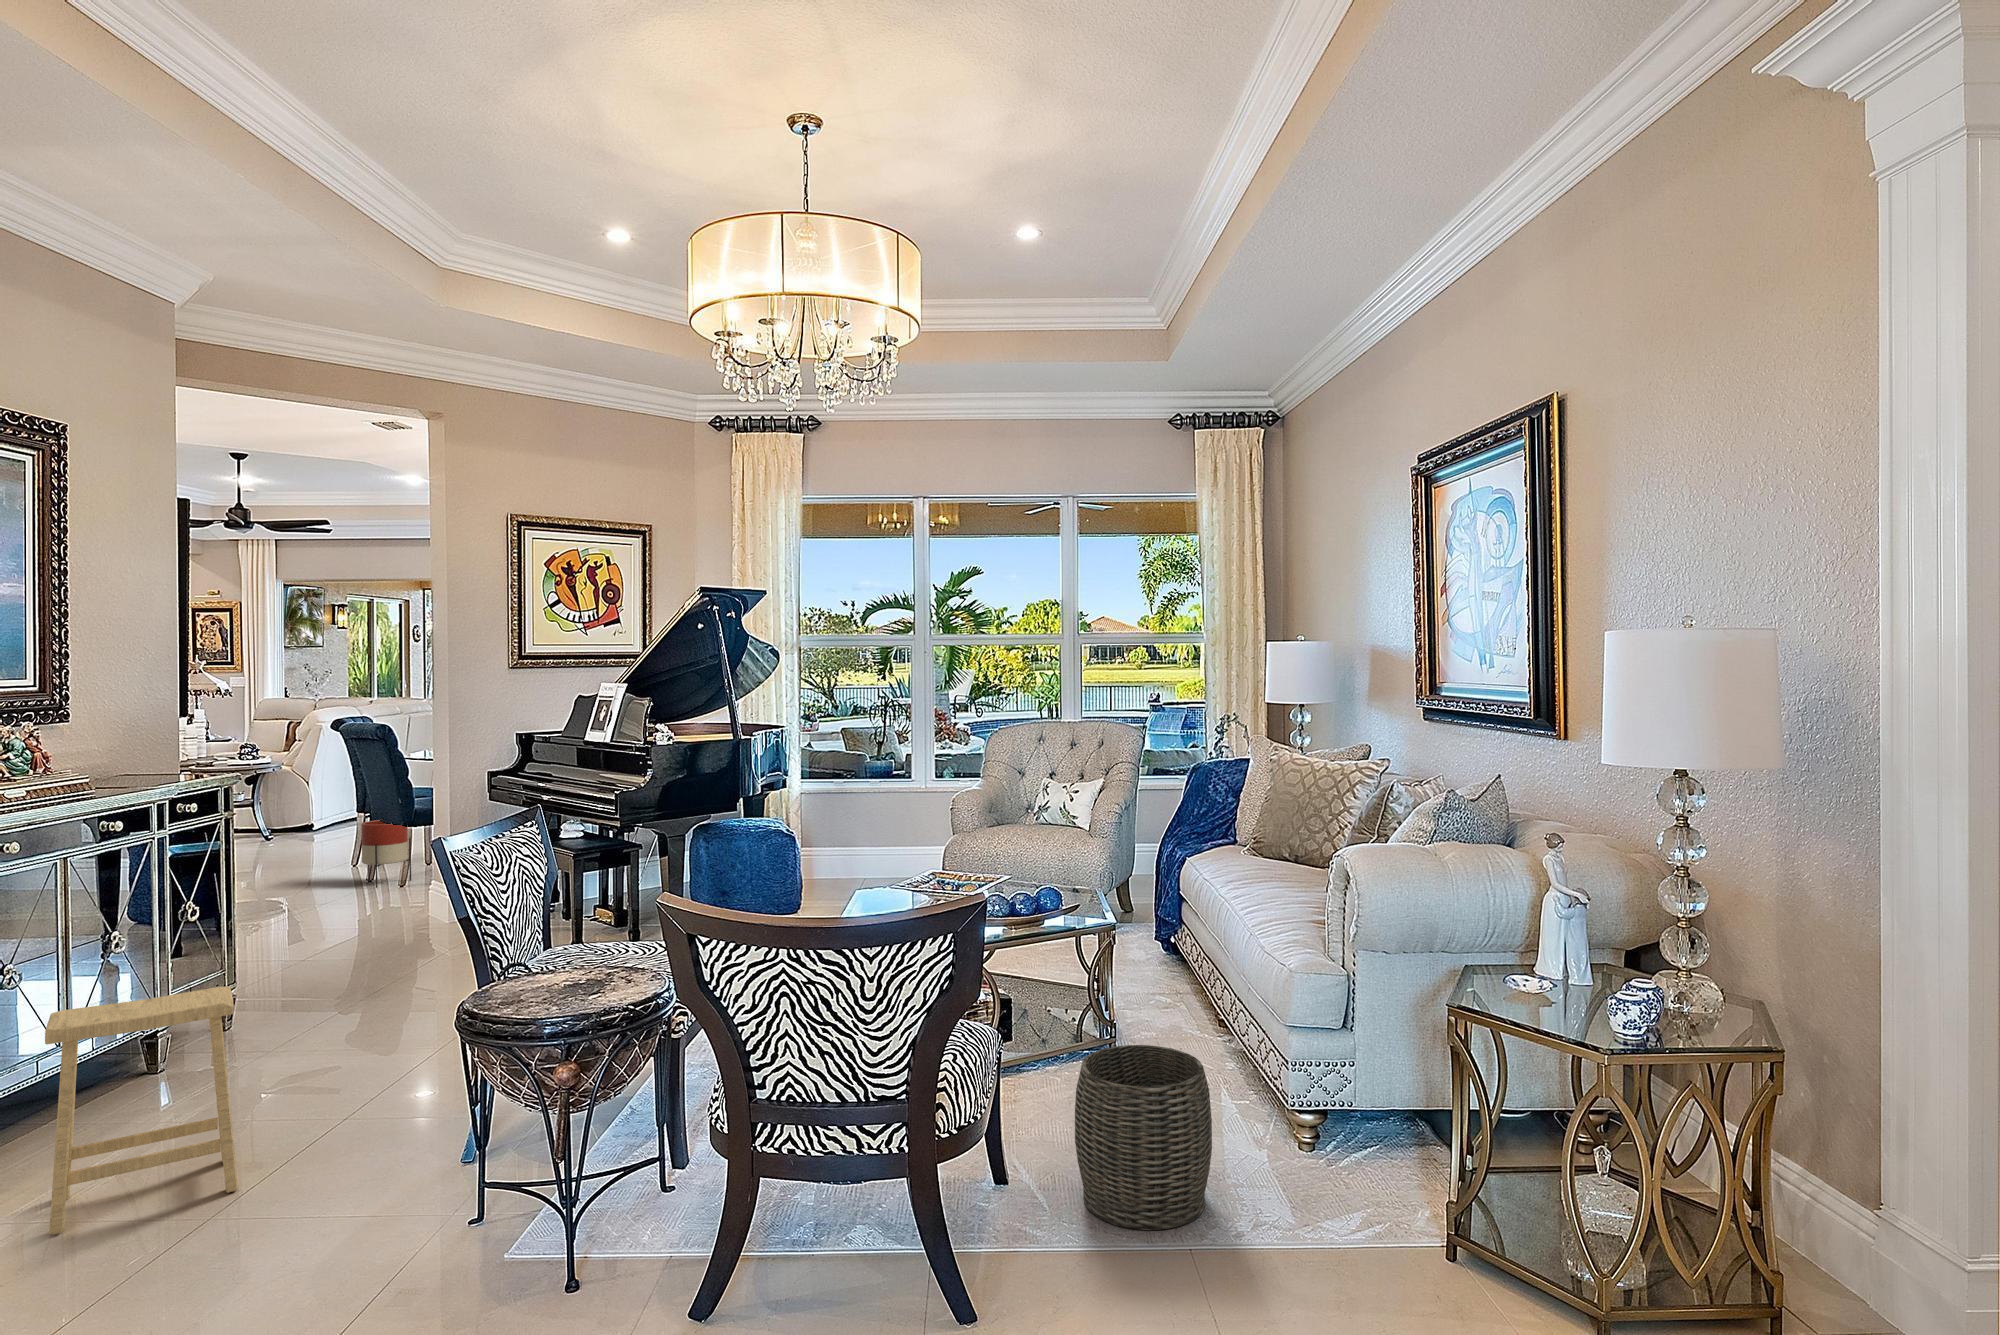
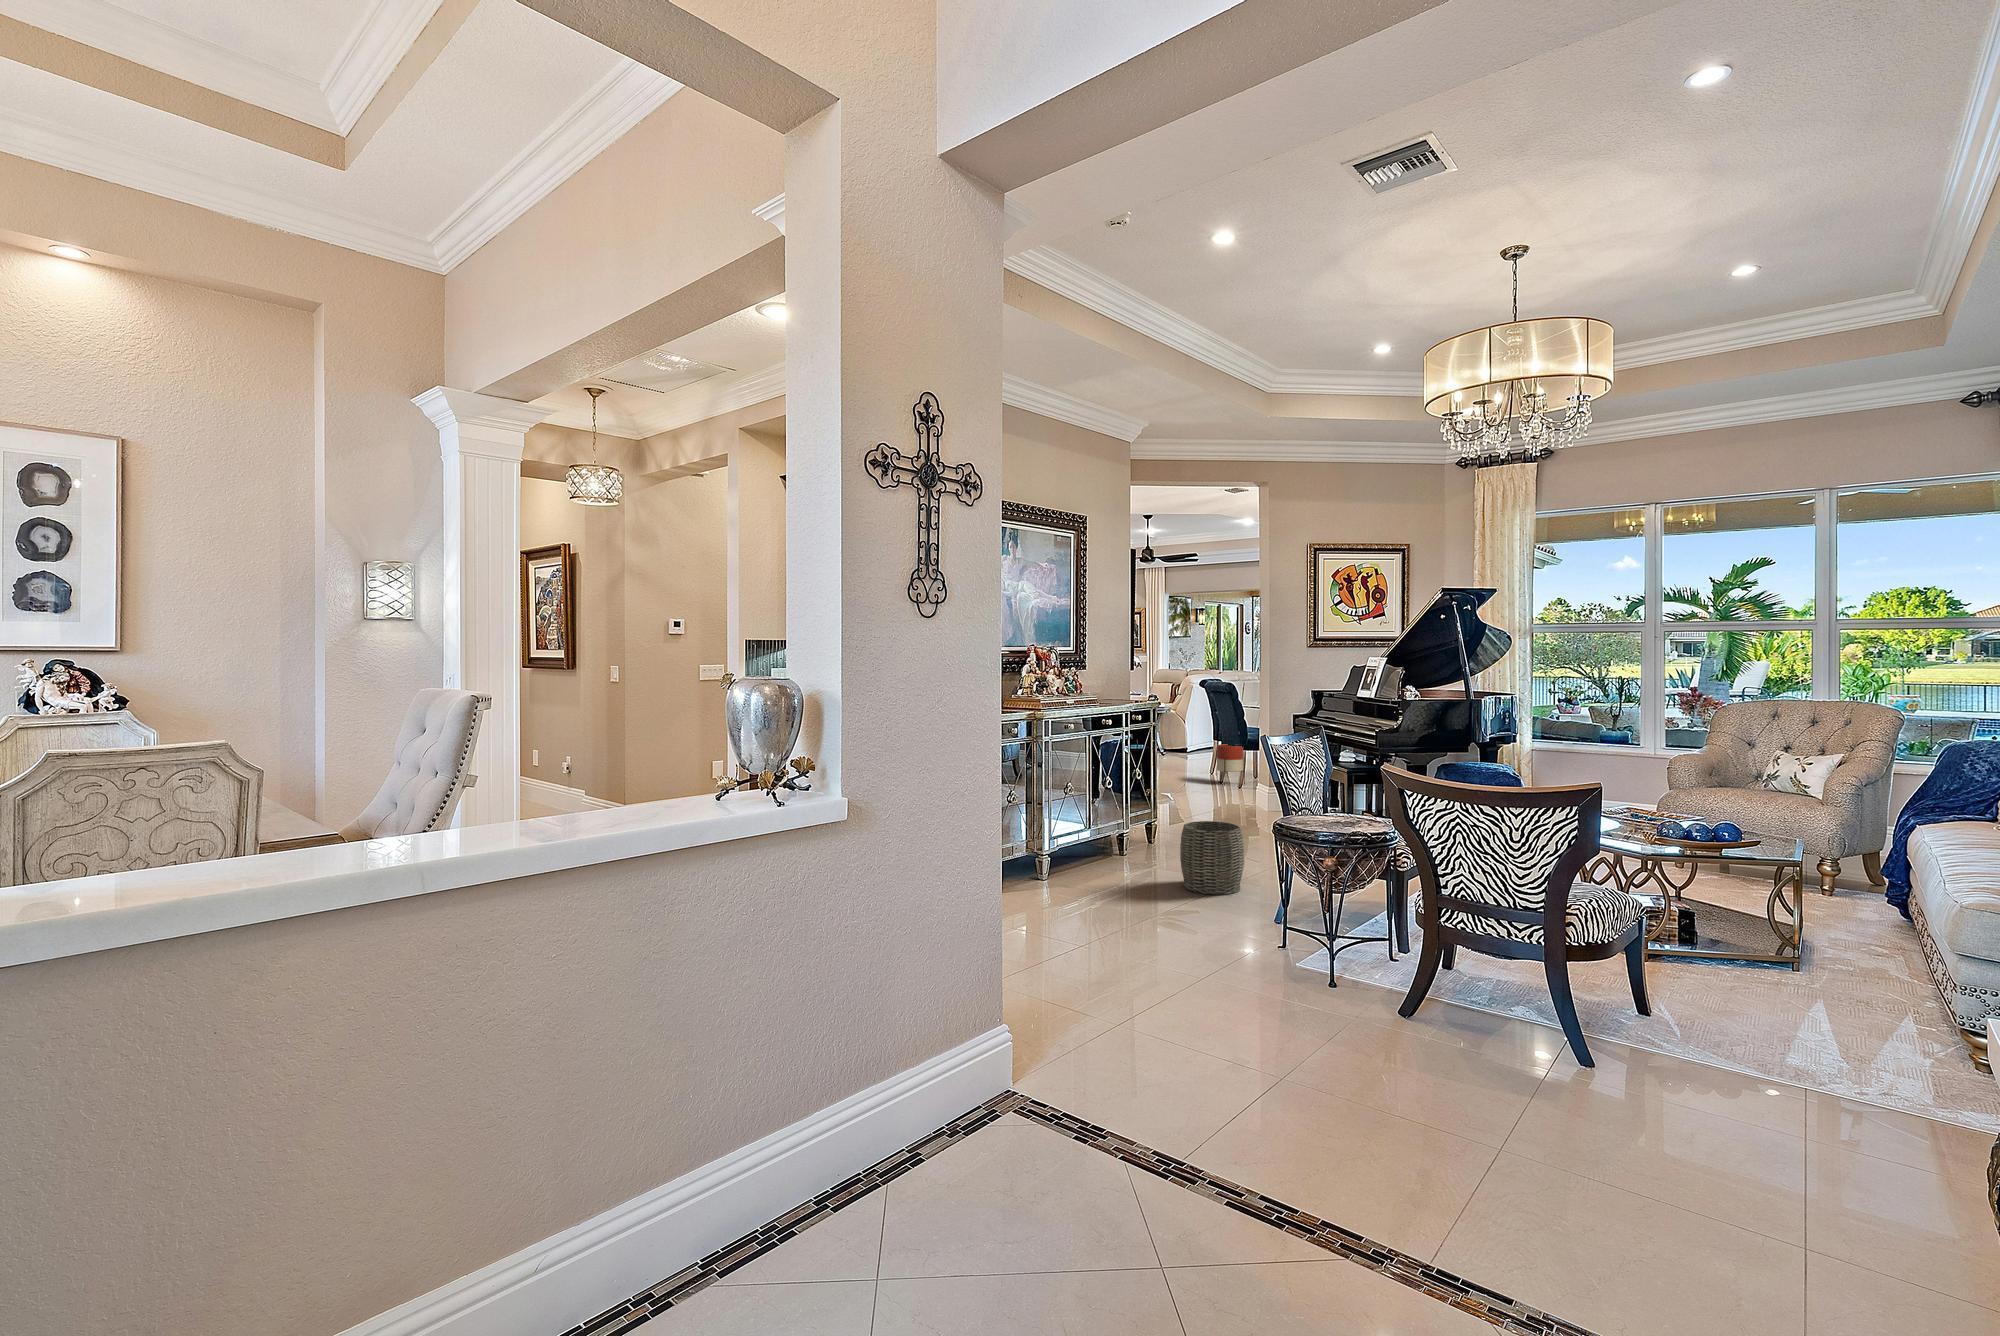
footstool: present [45,987,238,1235] -> none [1091,805,1167,908]
woven basket: present [1075,1045,1212,1230] -> present [1180,821,1244,895]

